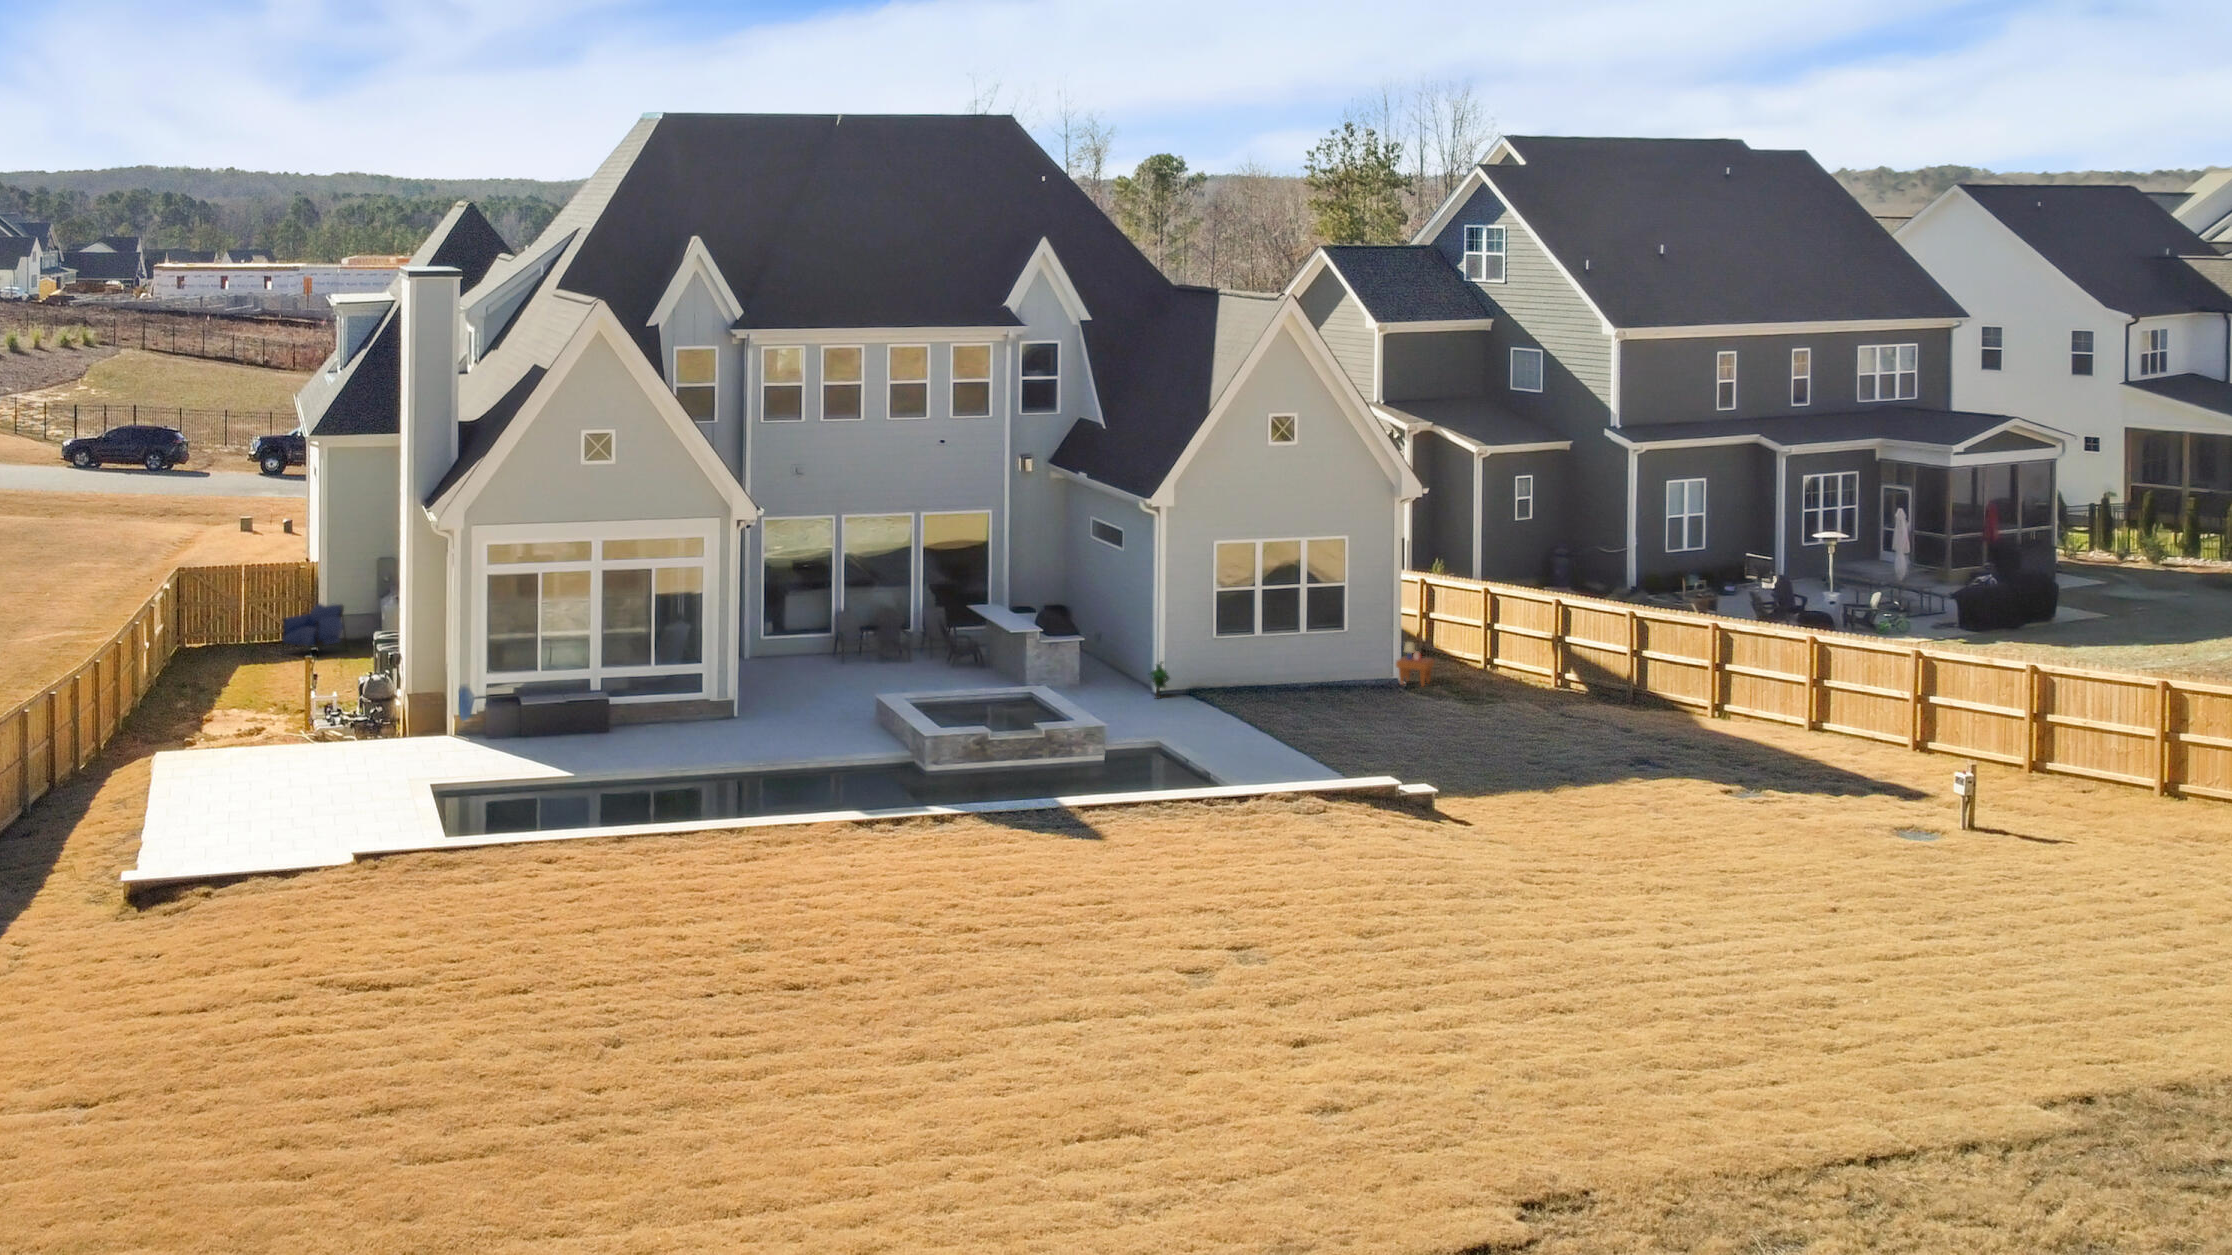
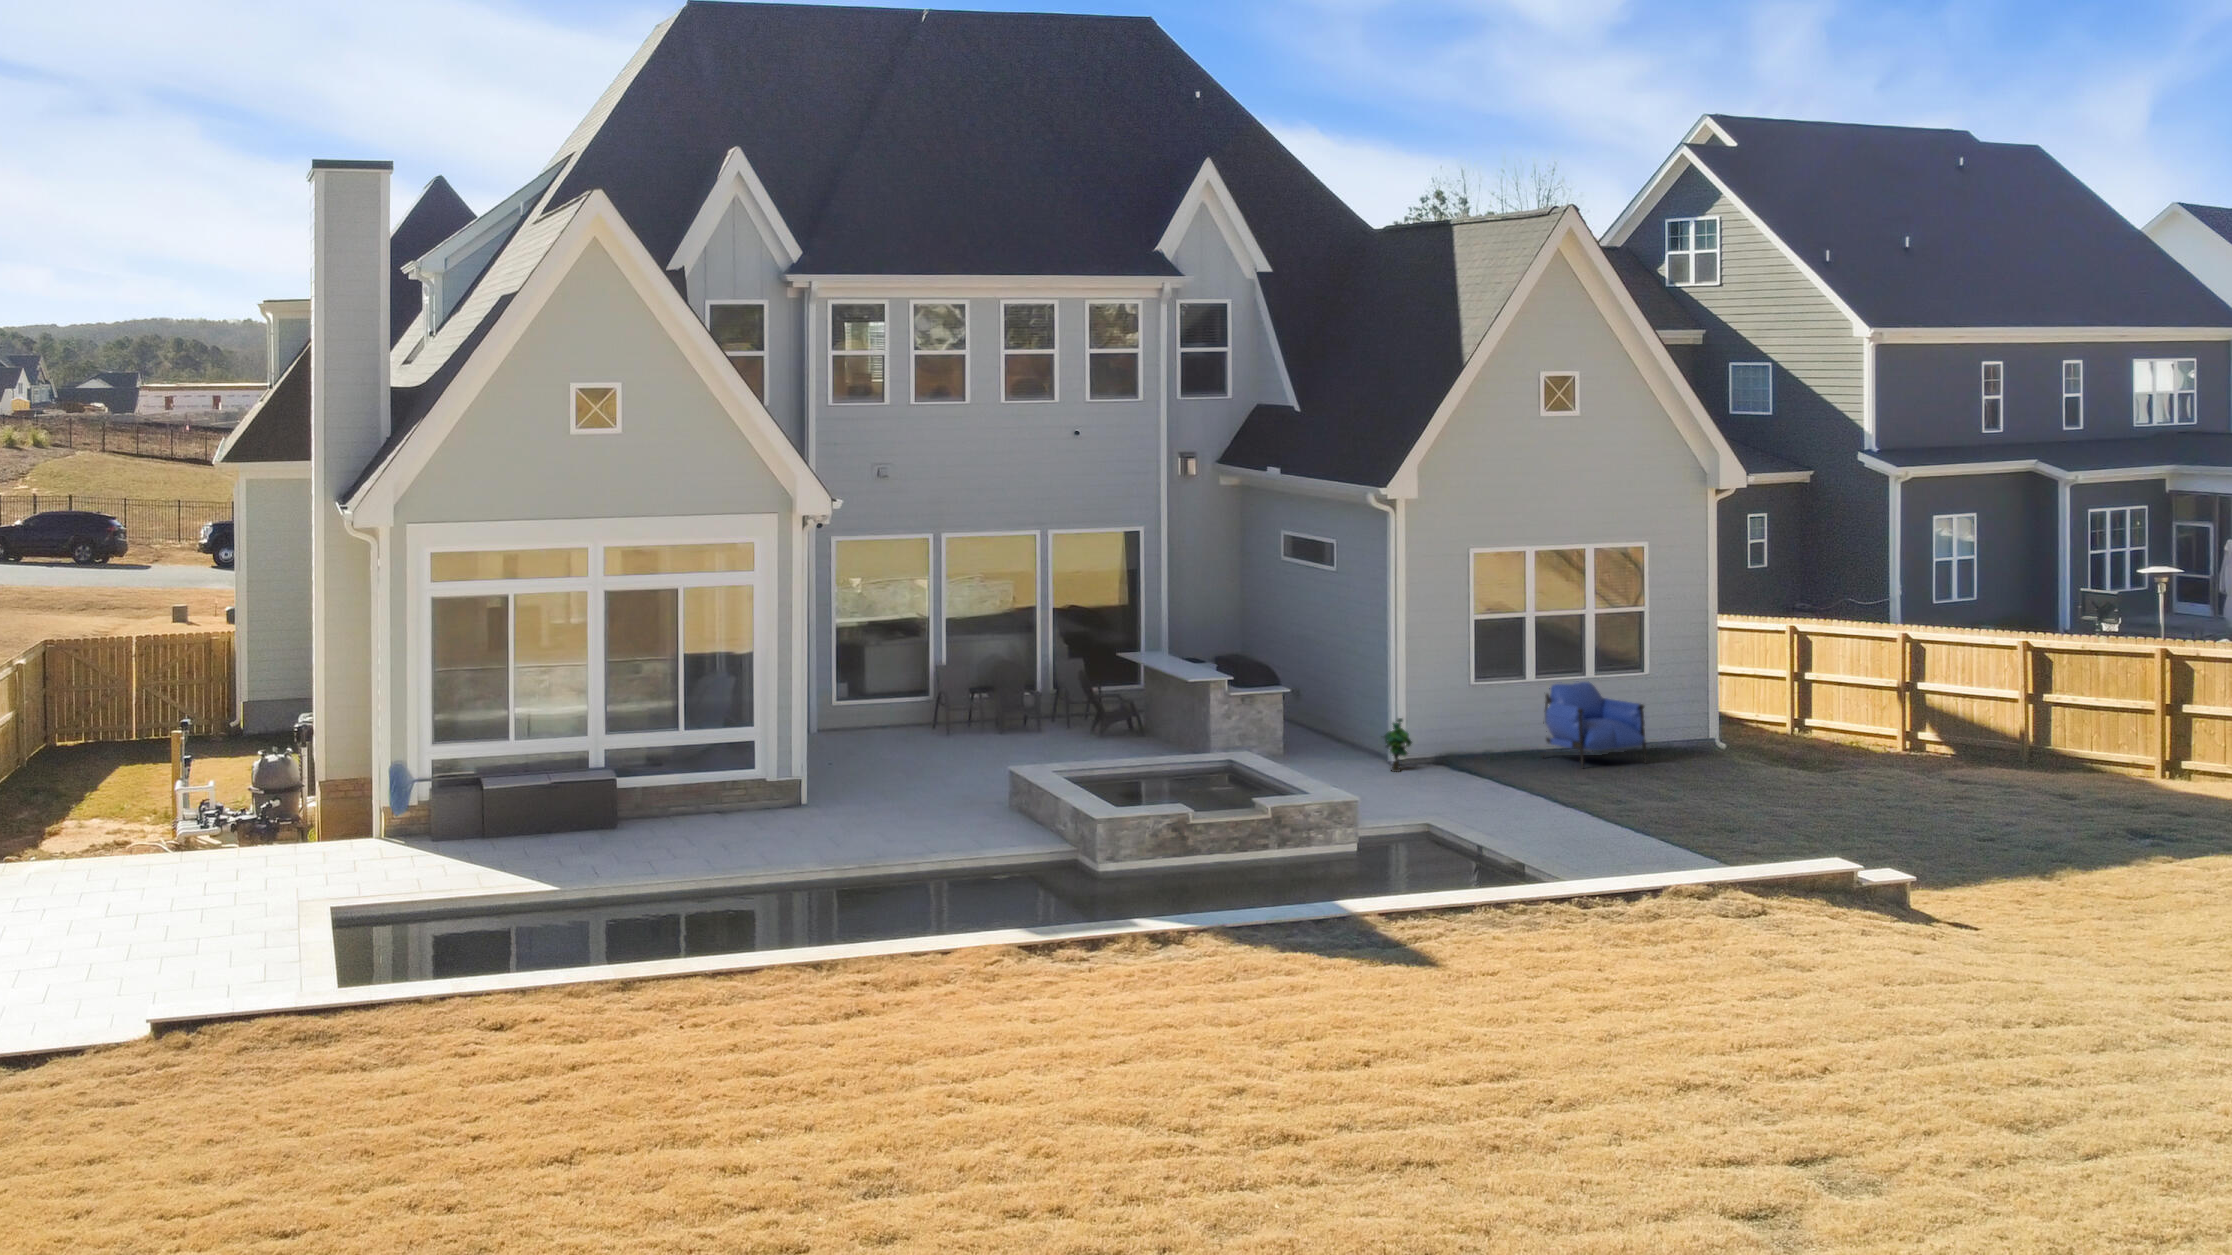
armchair: present [282,603,347,649] -> present [1542,682,1647,768]
side table: present [1396,642,1434,686] -> none [1705,691,1755,751]

